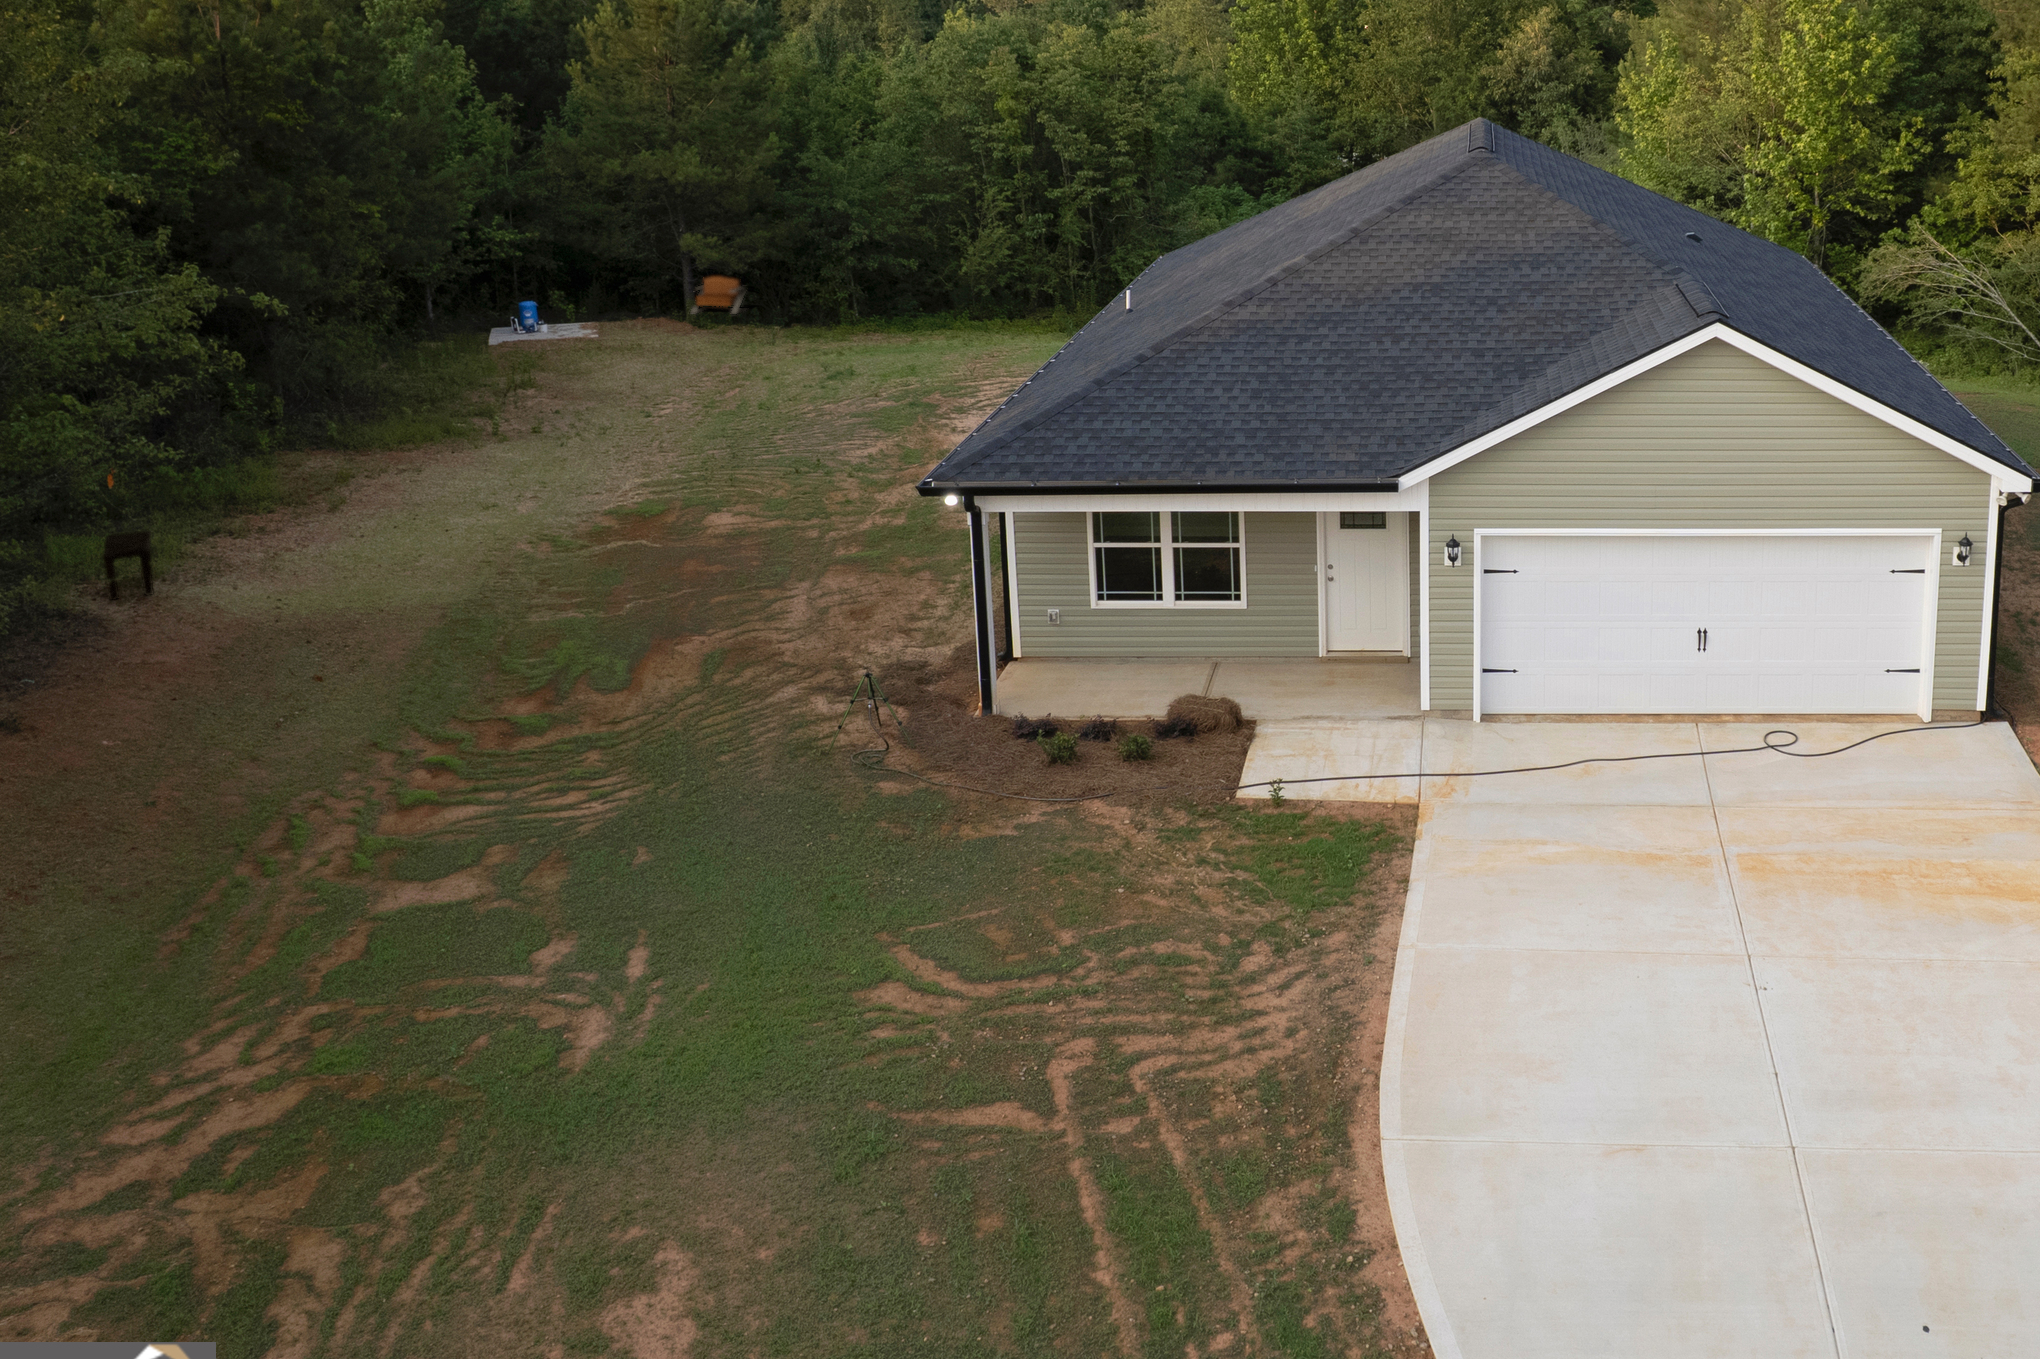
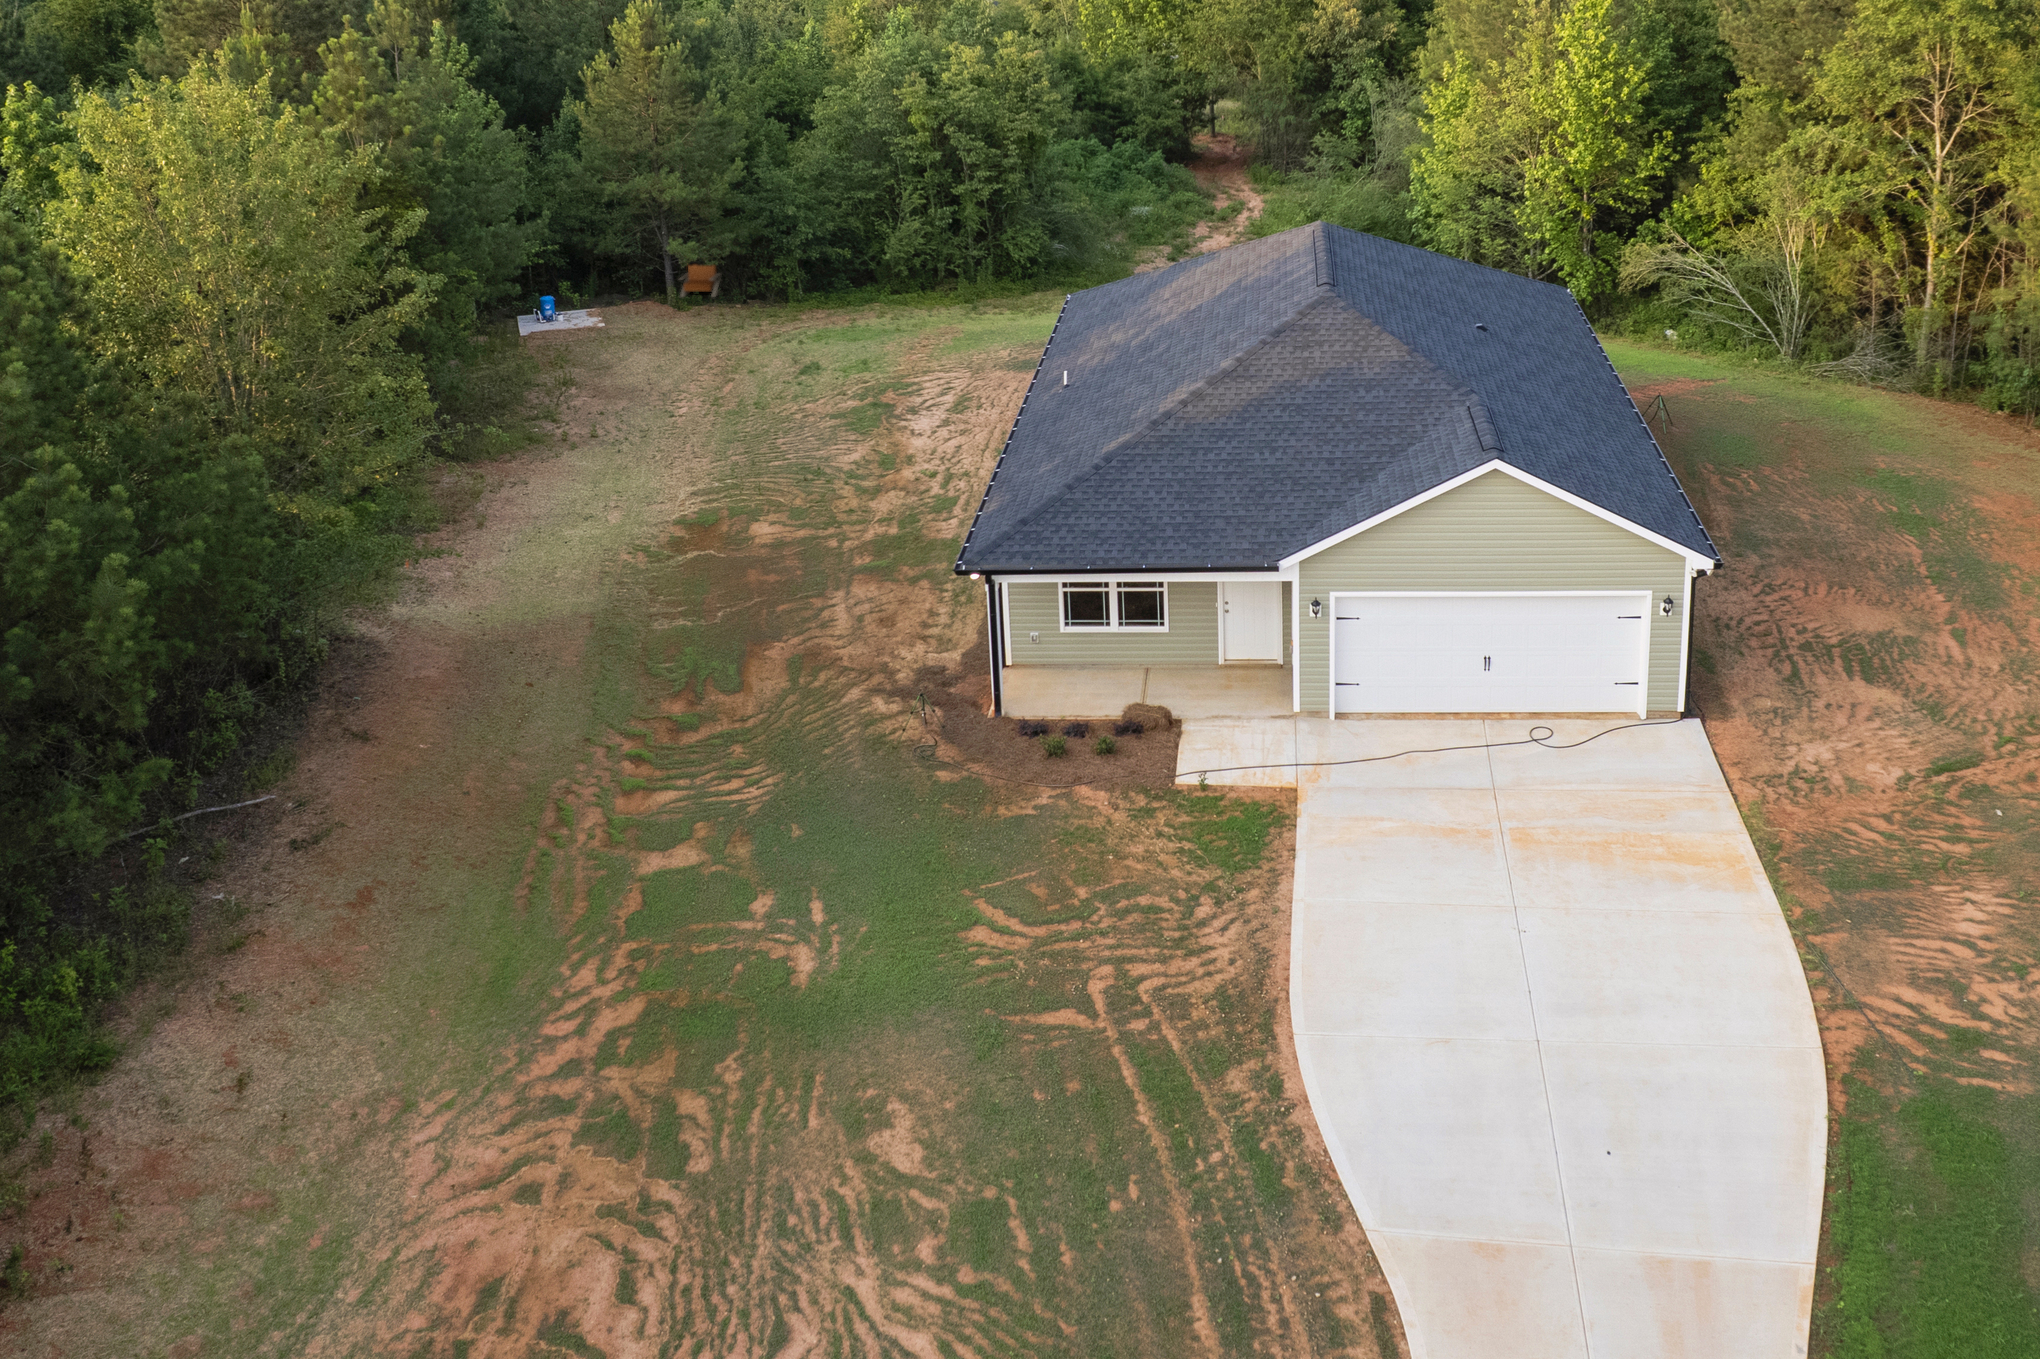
bench: present [102,530,153,600] -> none [374,561,412,615]

